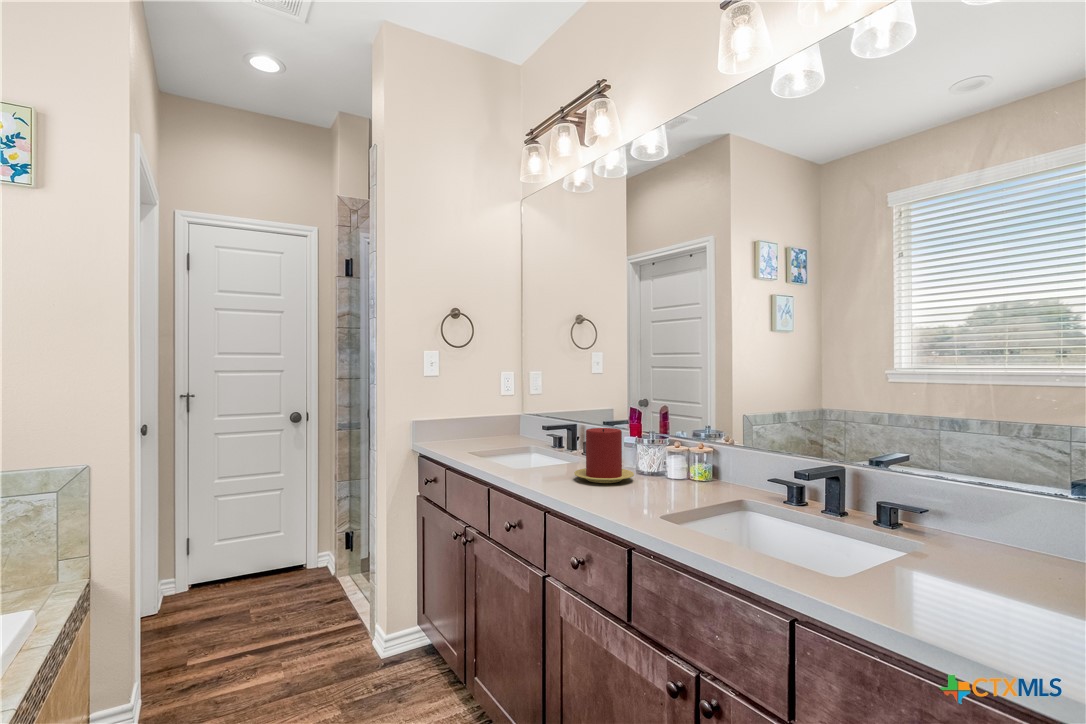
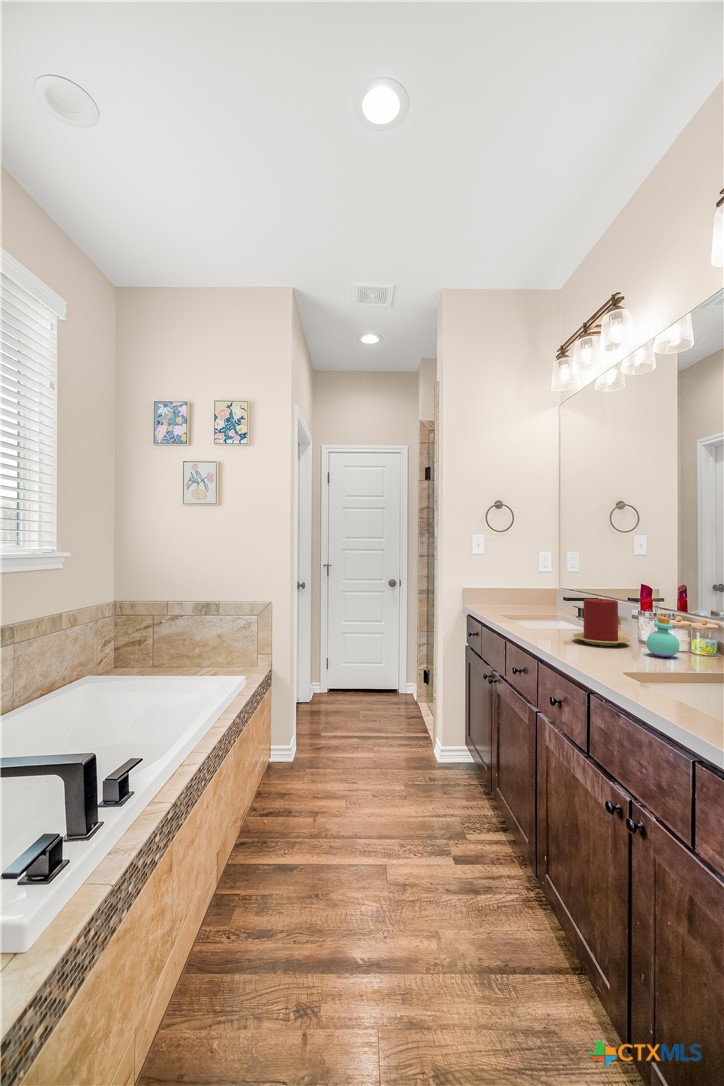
perfume bottle: none [657,446,689,490] -> present [646,617,680,657]

